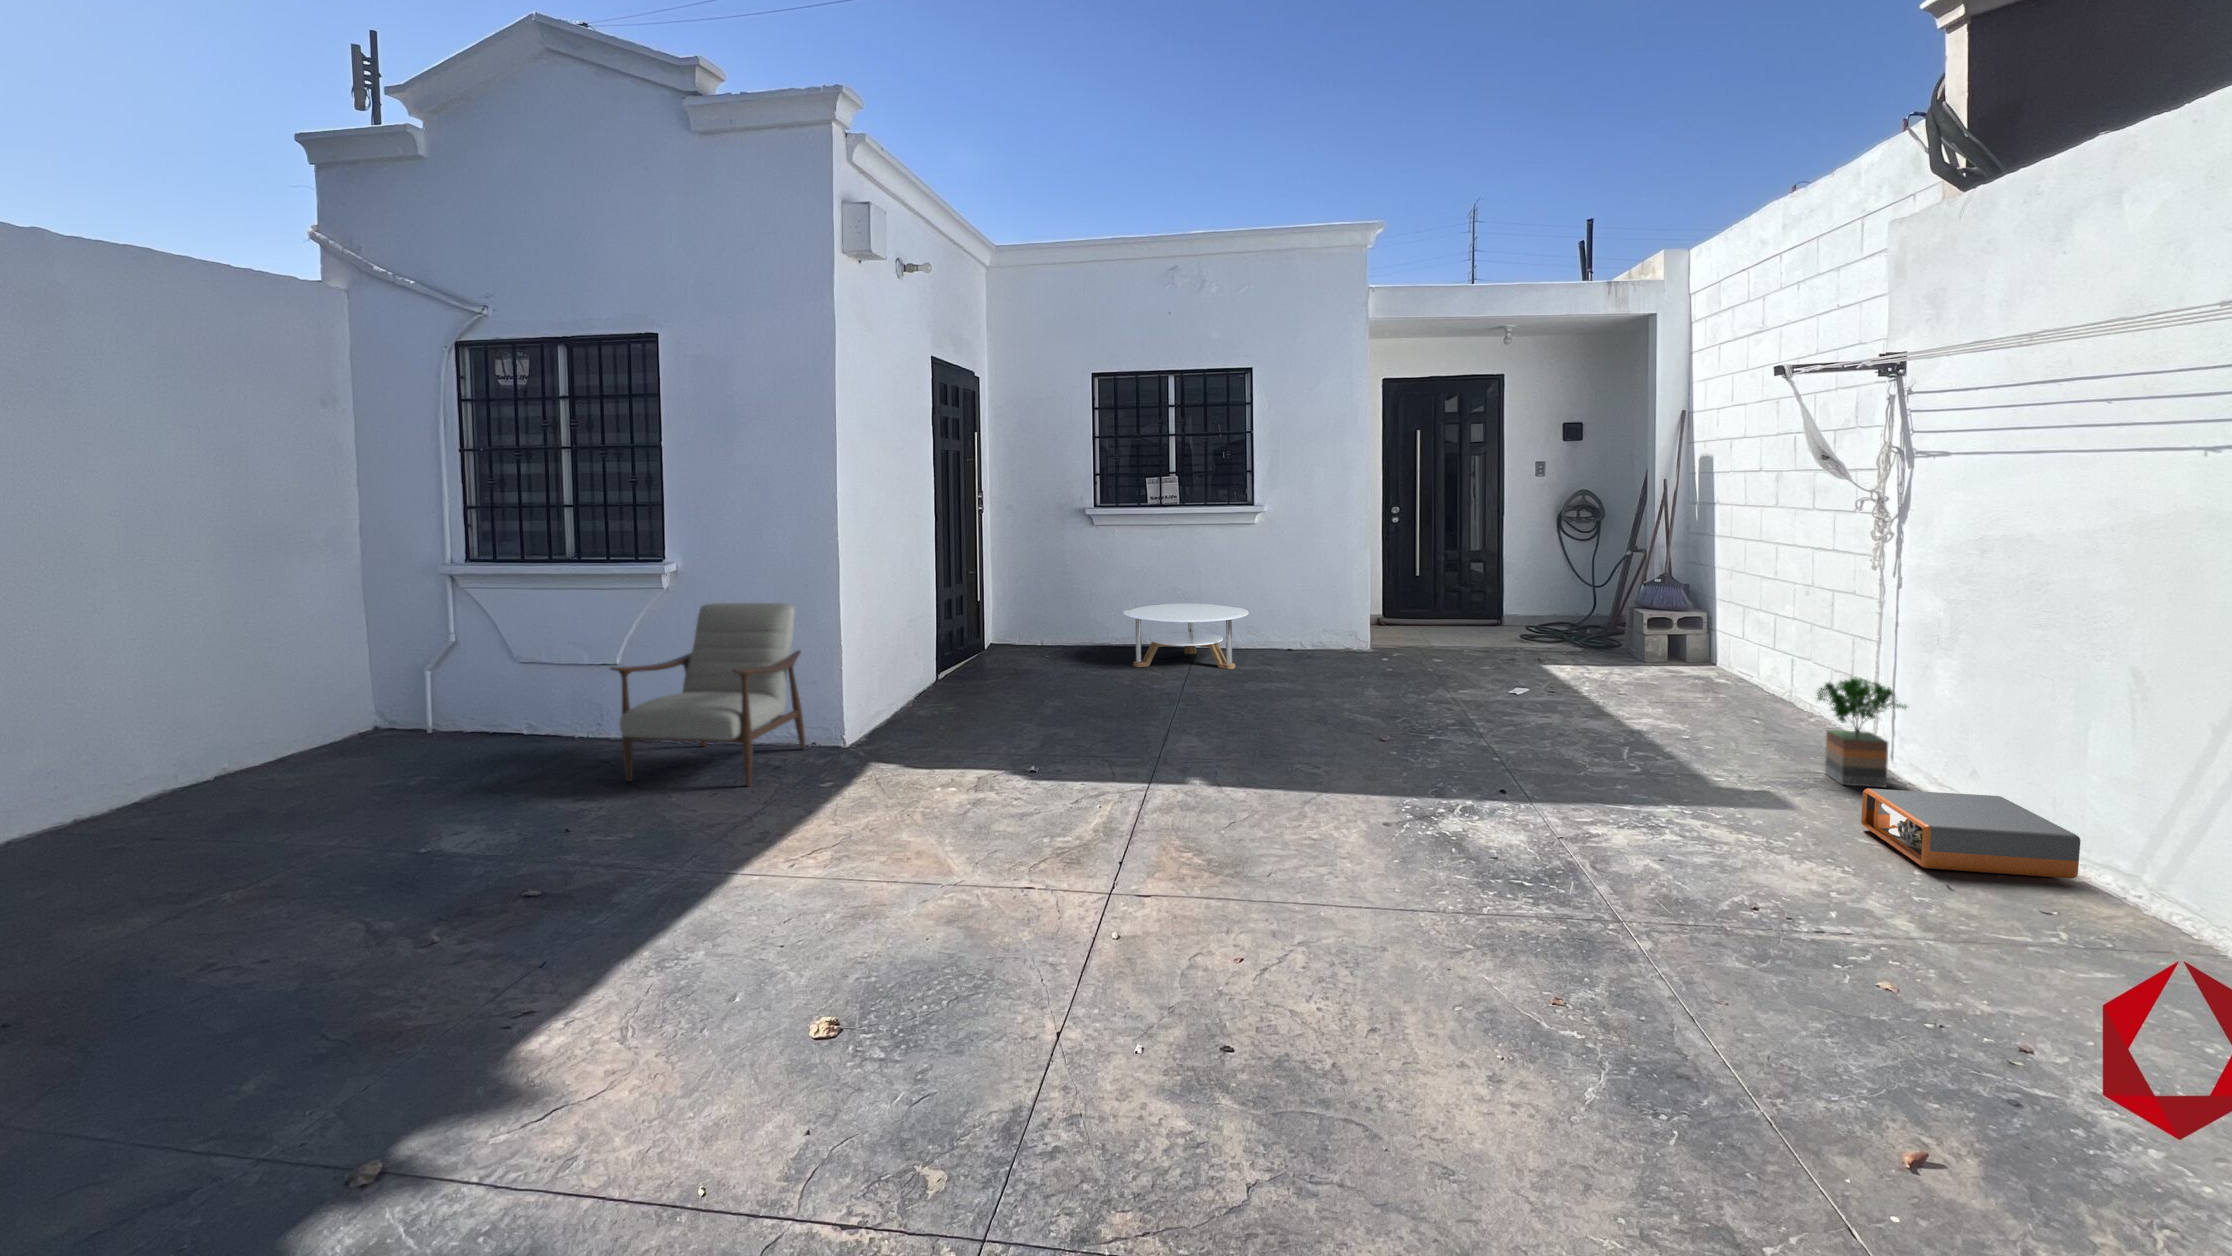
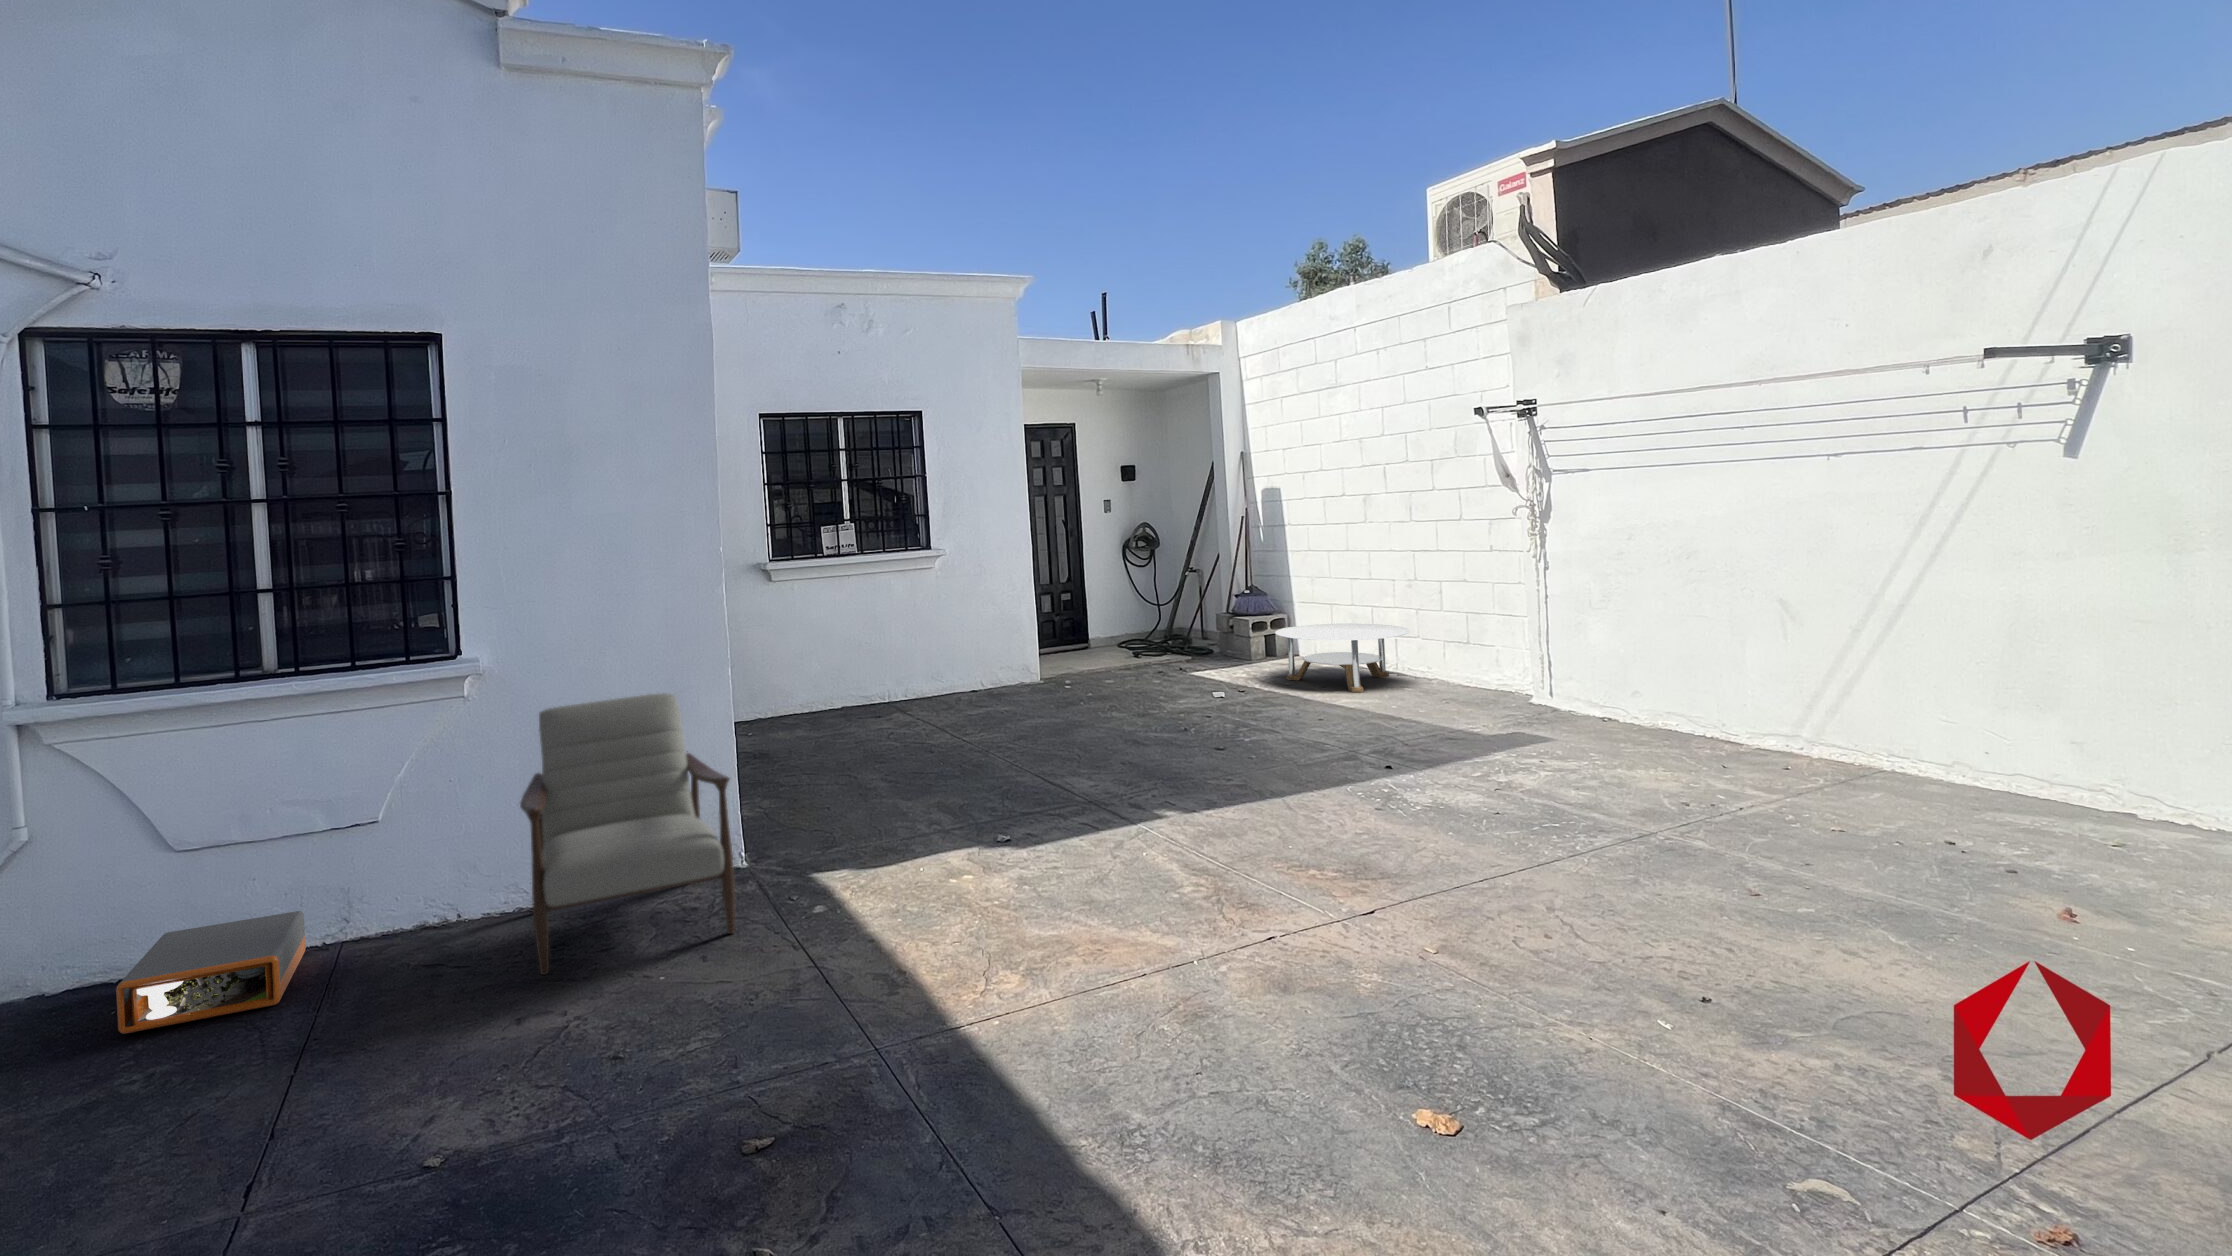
round table: present [1123,603,1249,669] -> present [1275,623,1410,692]
potted tree: present [1817,678,1907,788] -> none [1515,637,1575,719]
storage box: present [1861,789,2081,878] -> present [116,911,306,1034]

